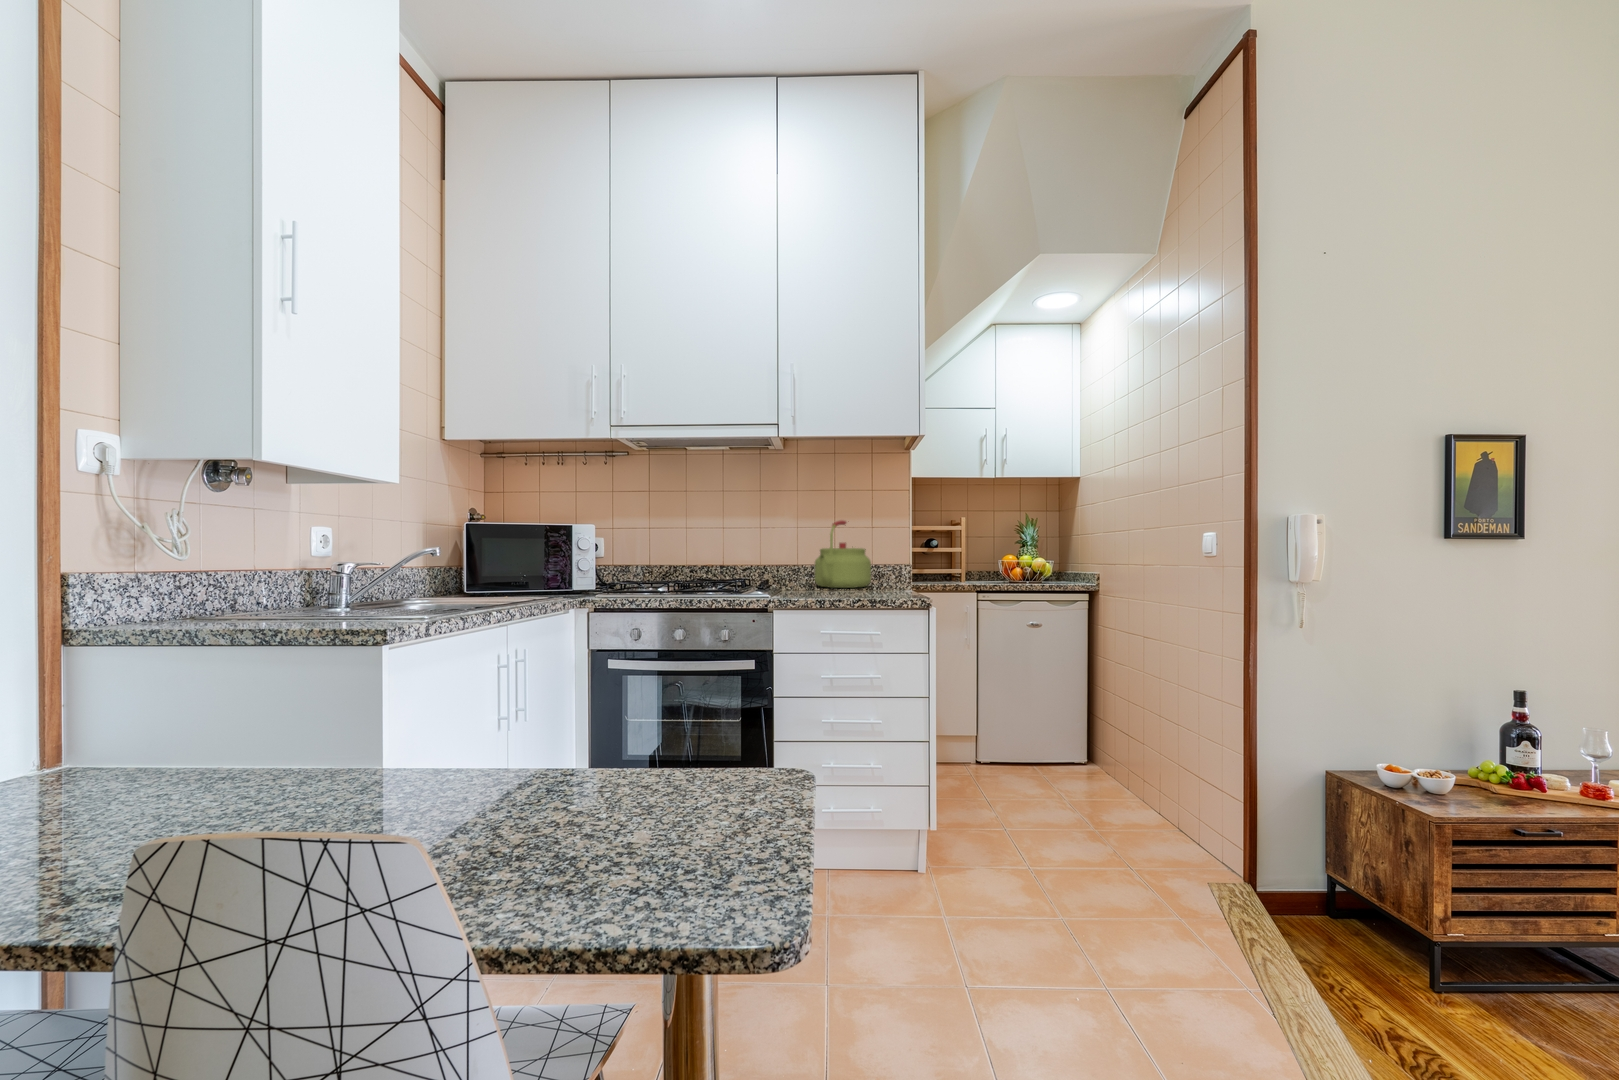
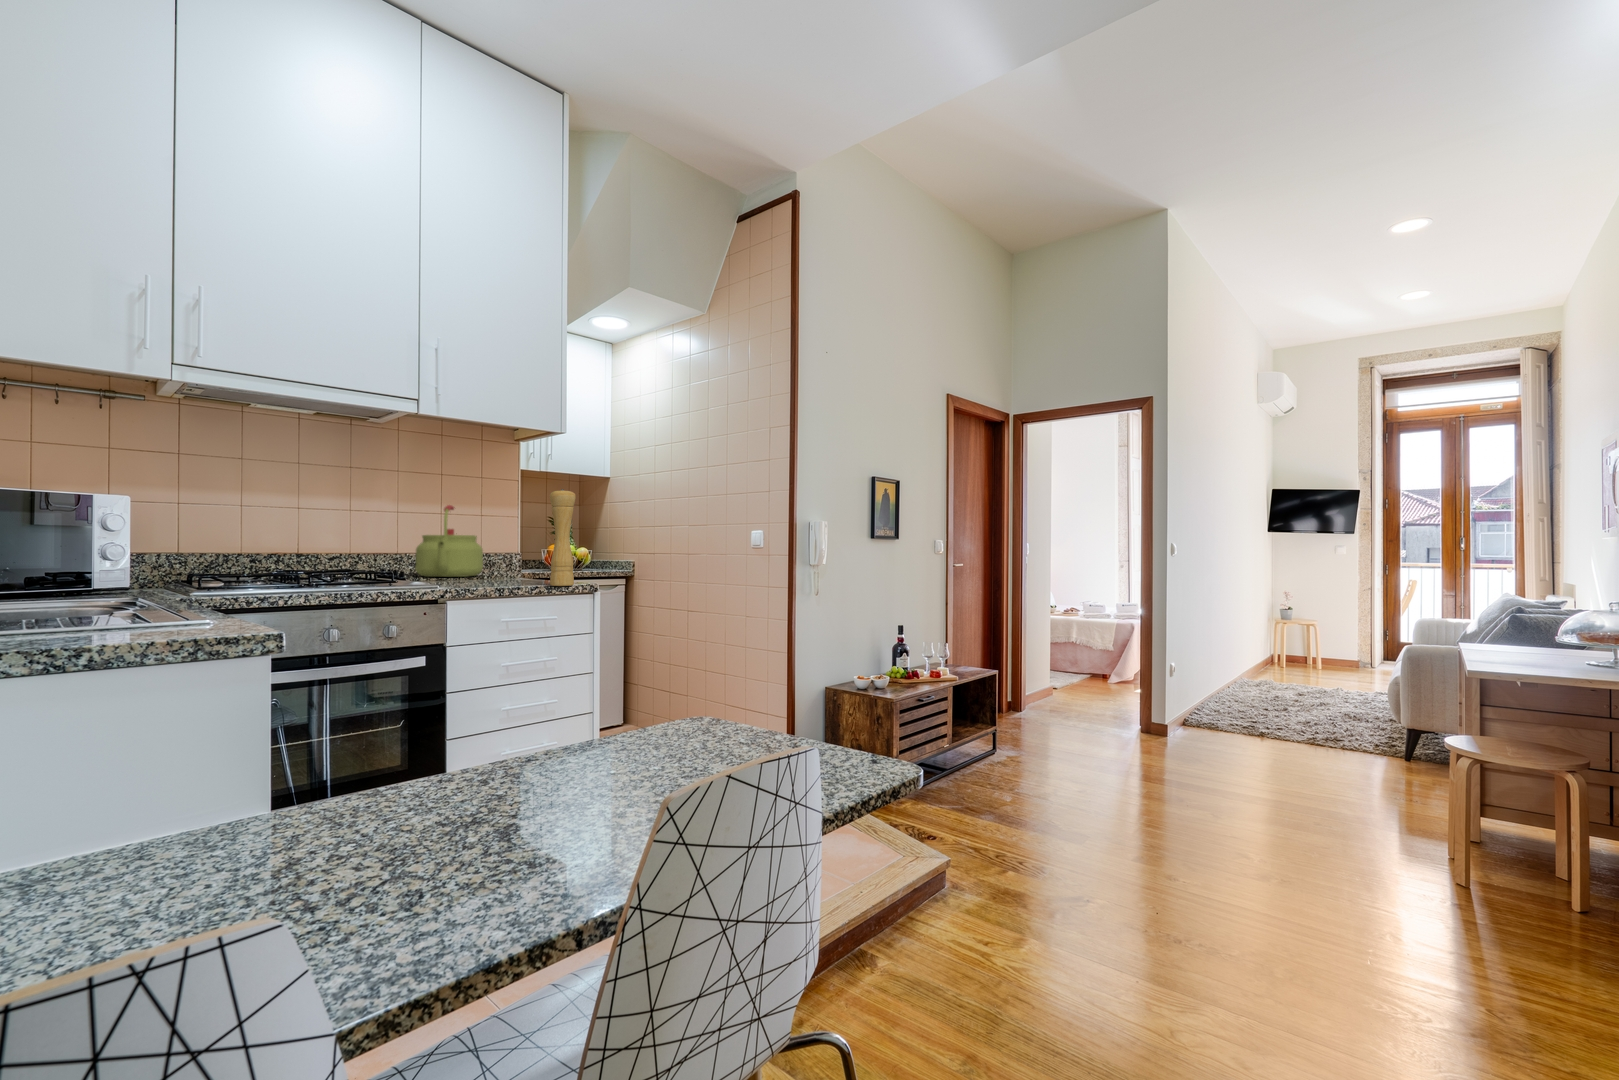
pepper mill: none [877,504,901,601] -> present [550,489,576,586]

